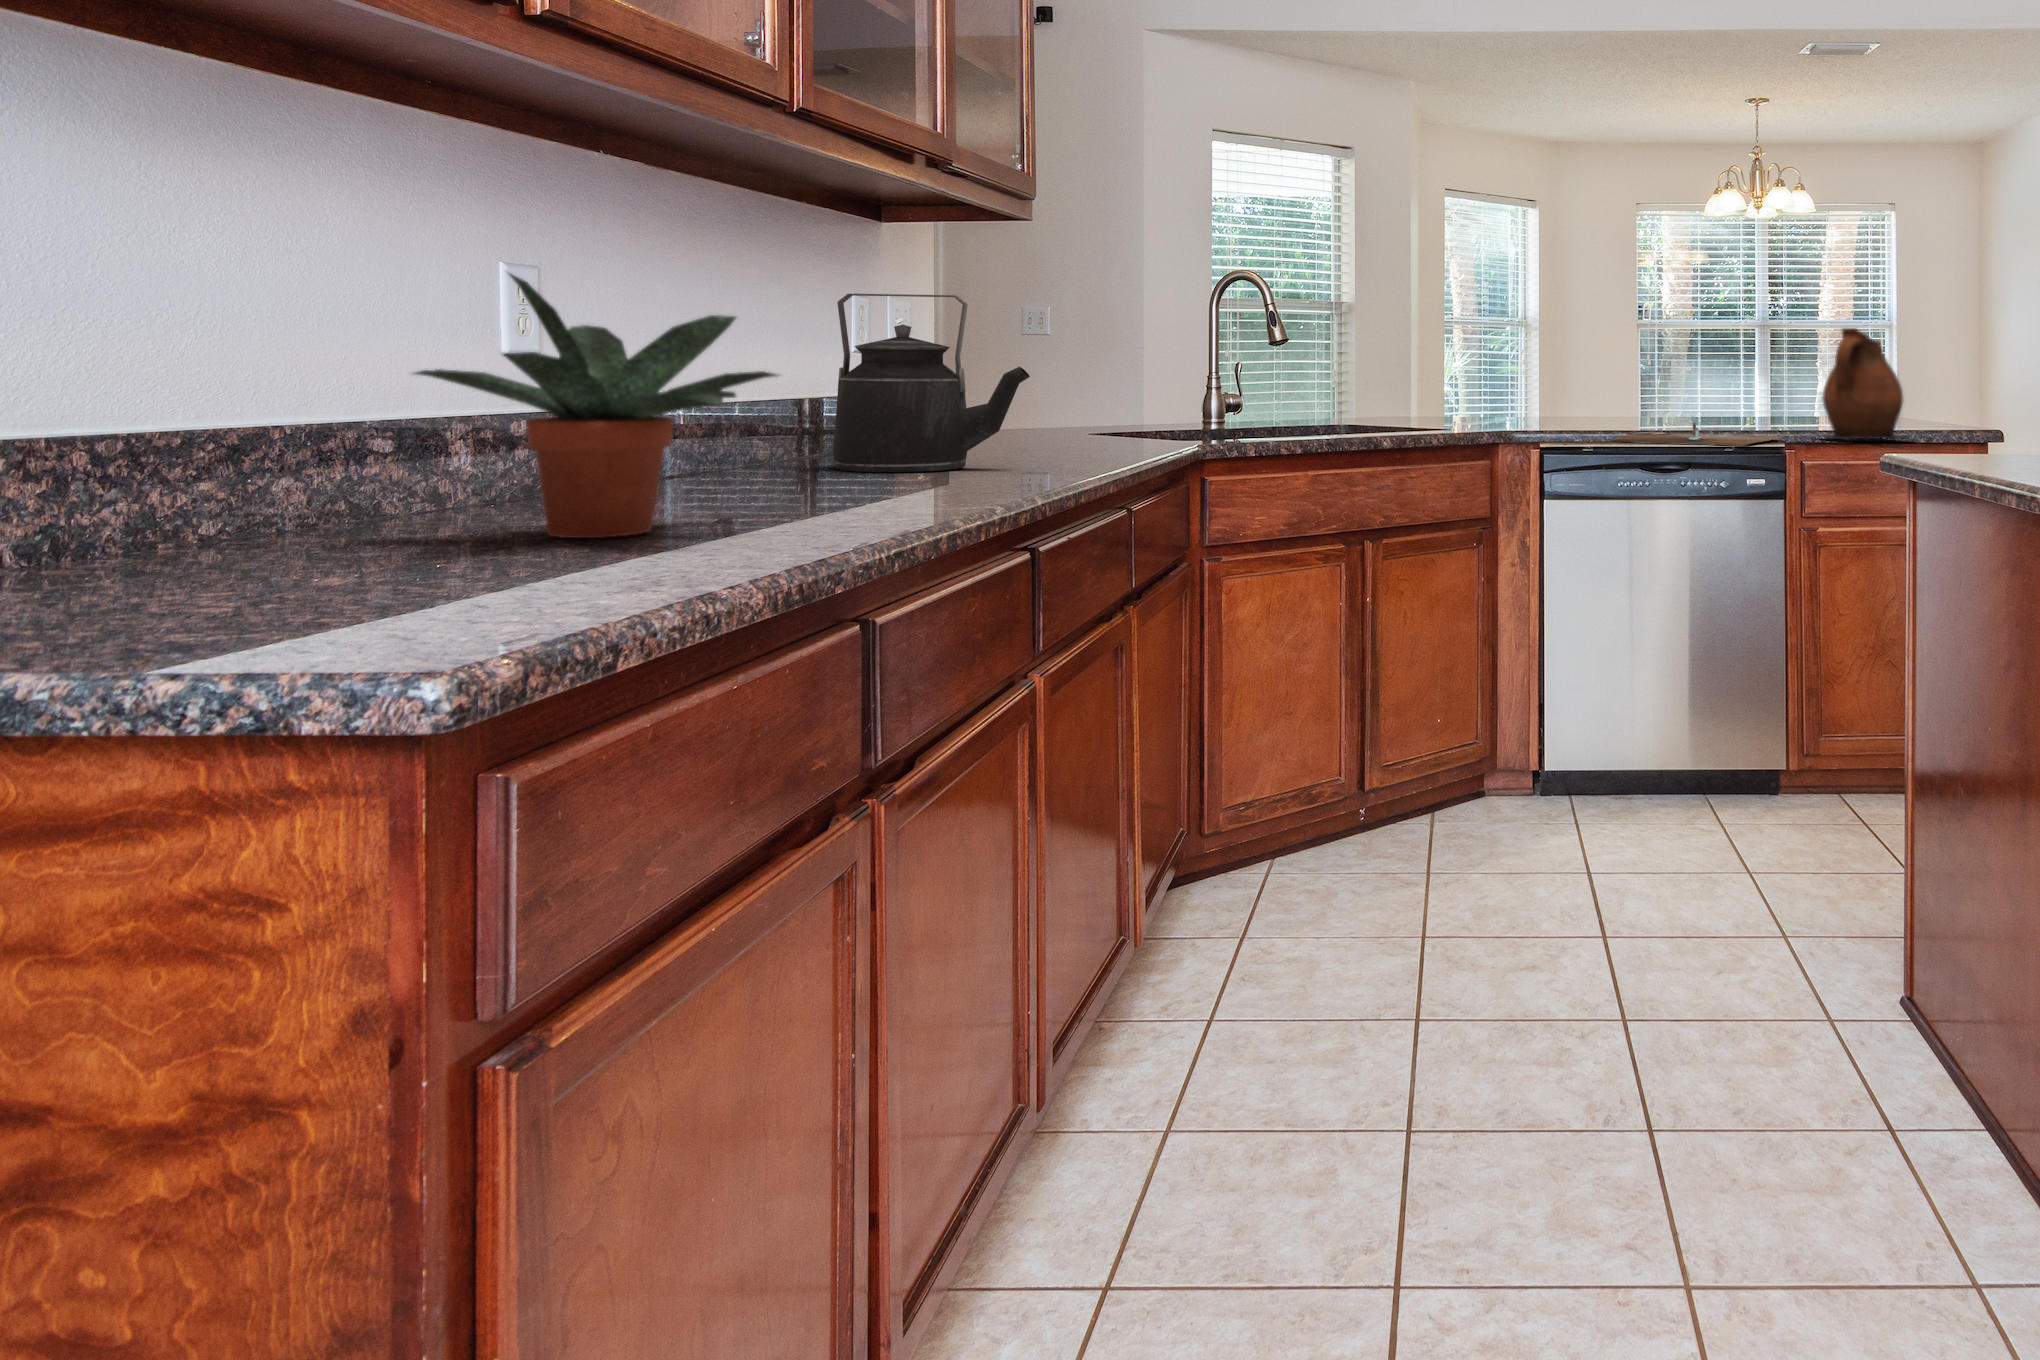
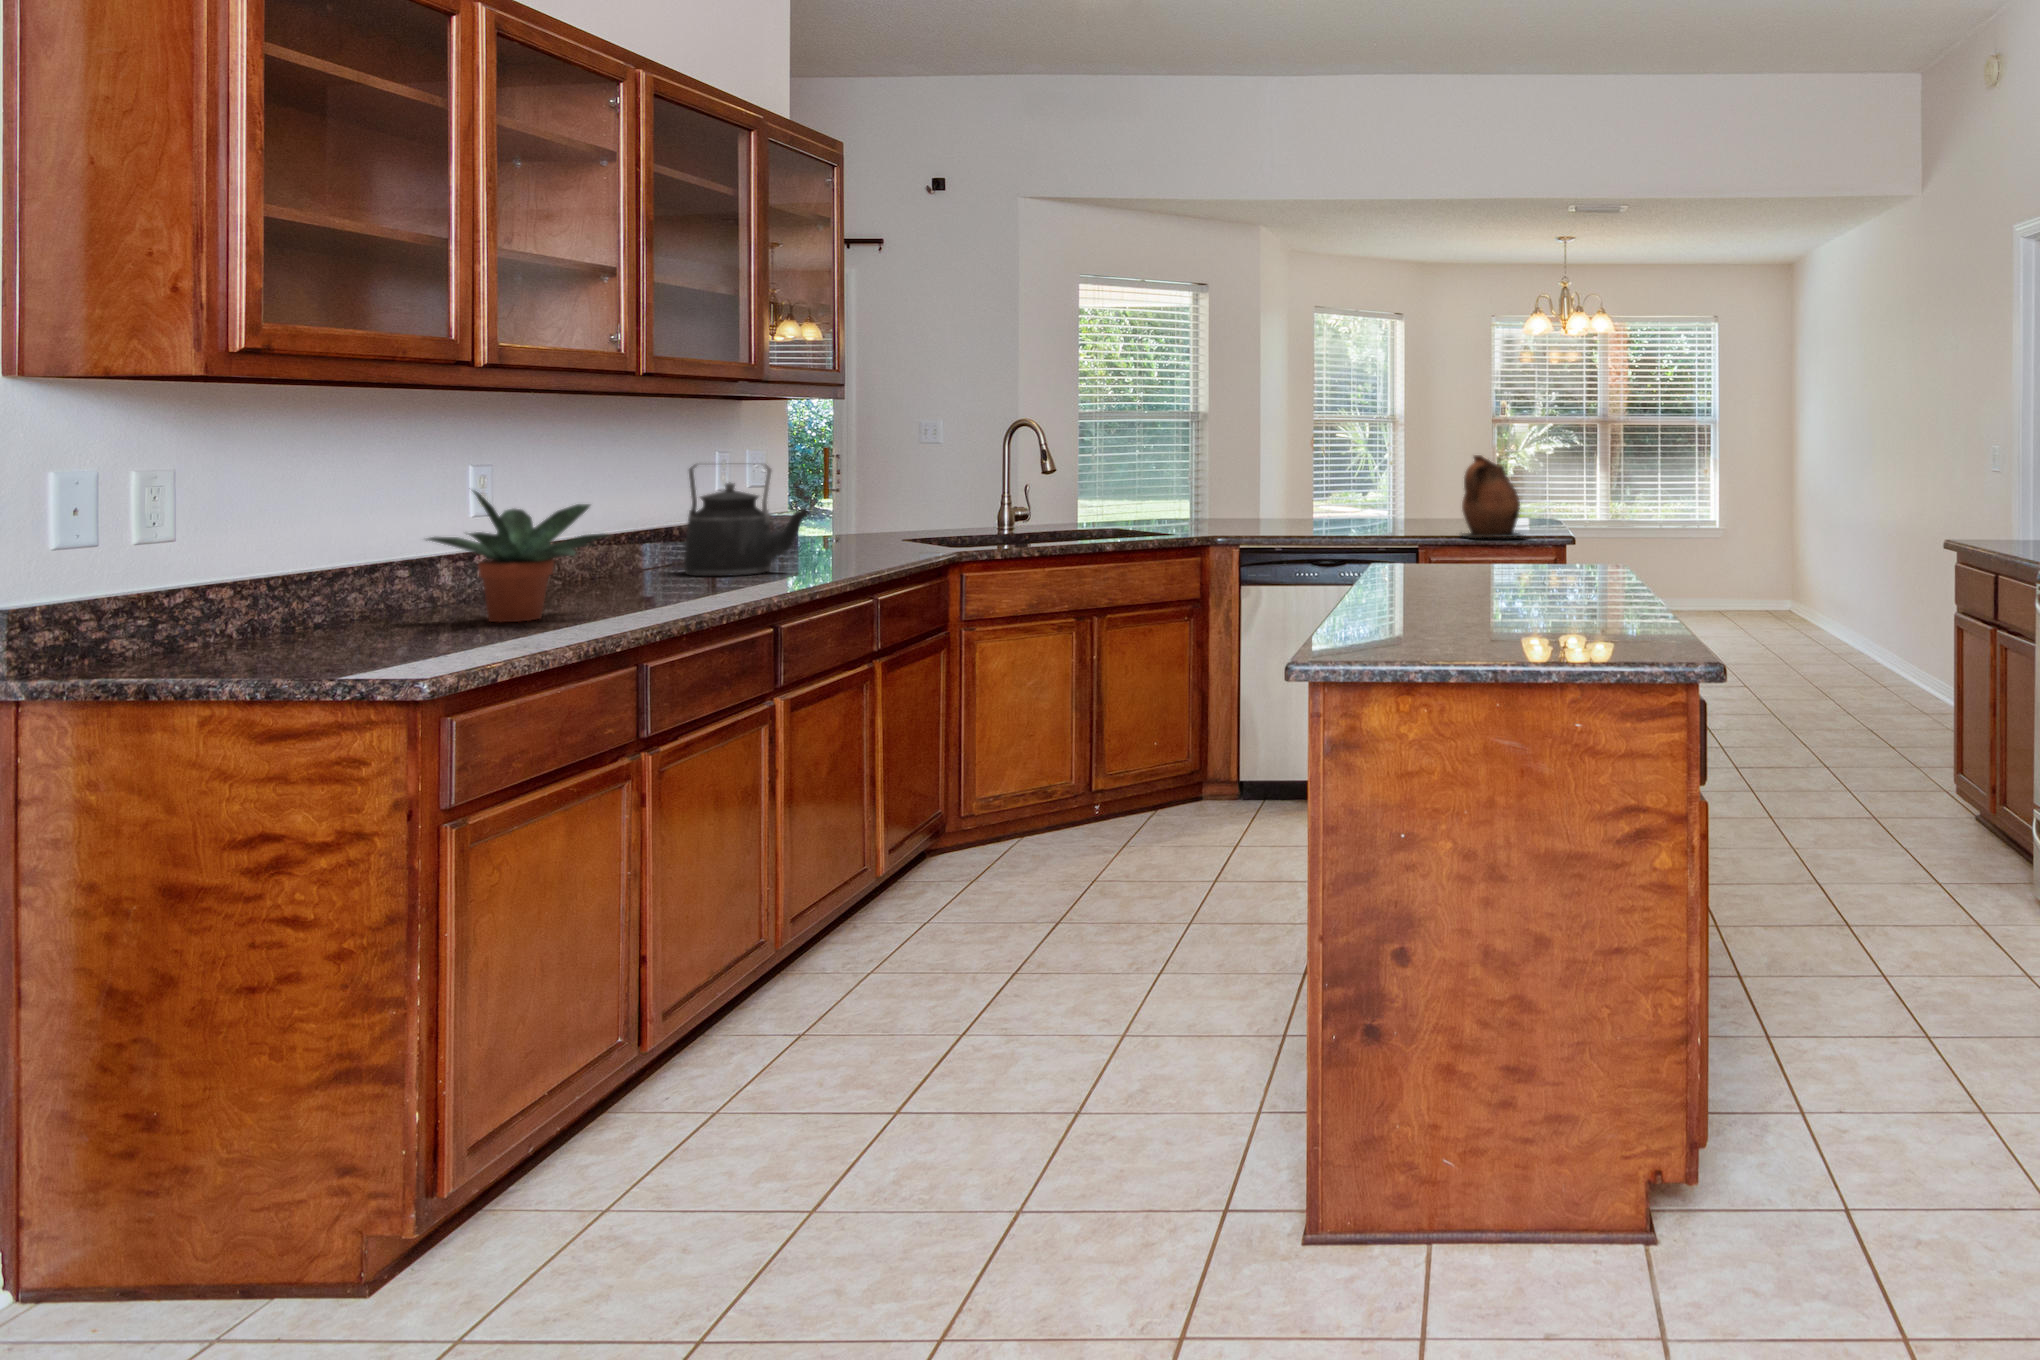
cutting board: present [1614,422,1781,446] -> none [1288,526,1427,545]

